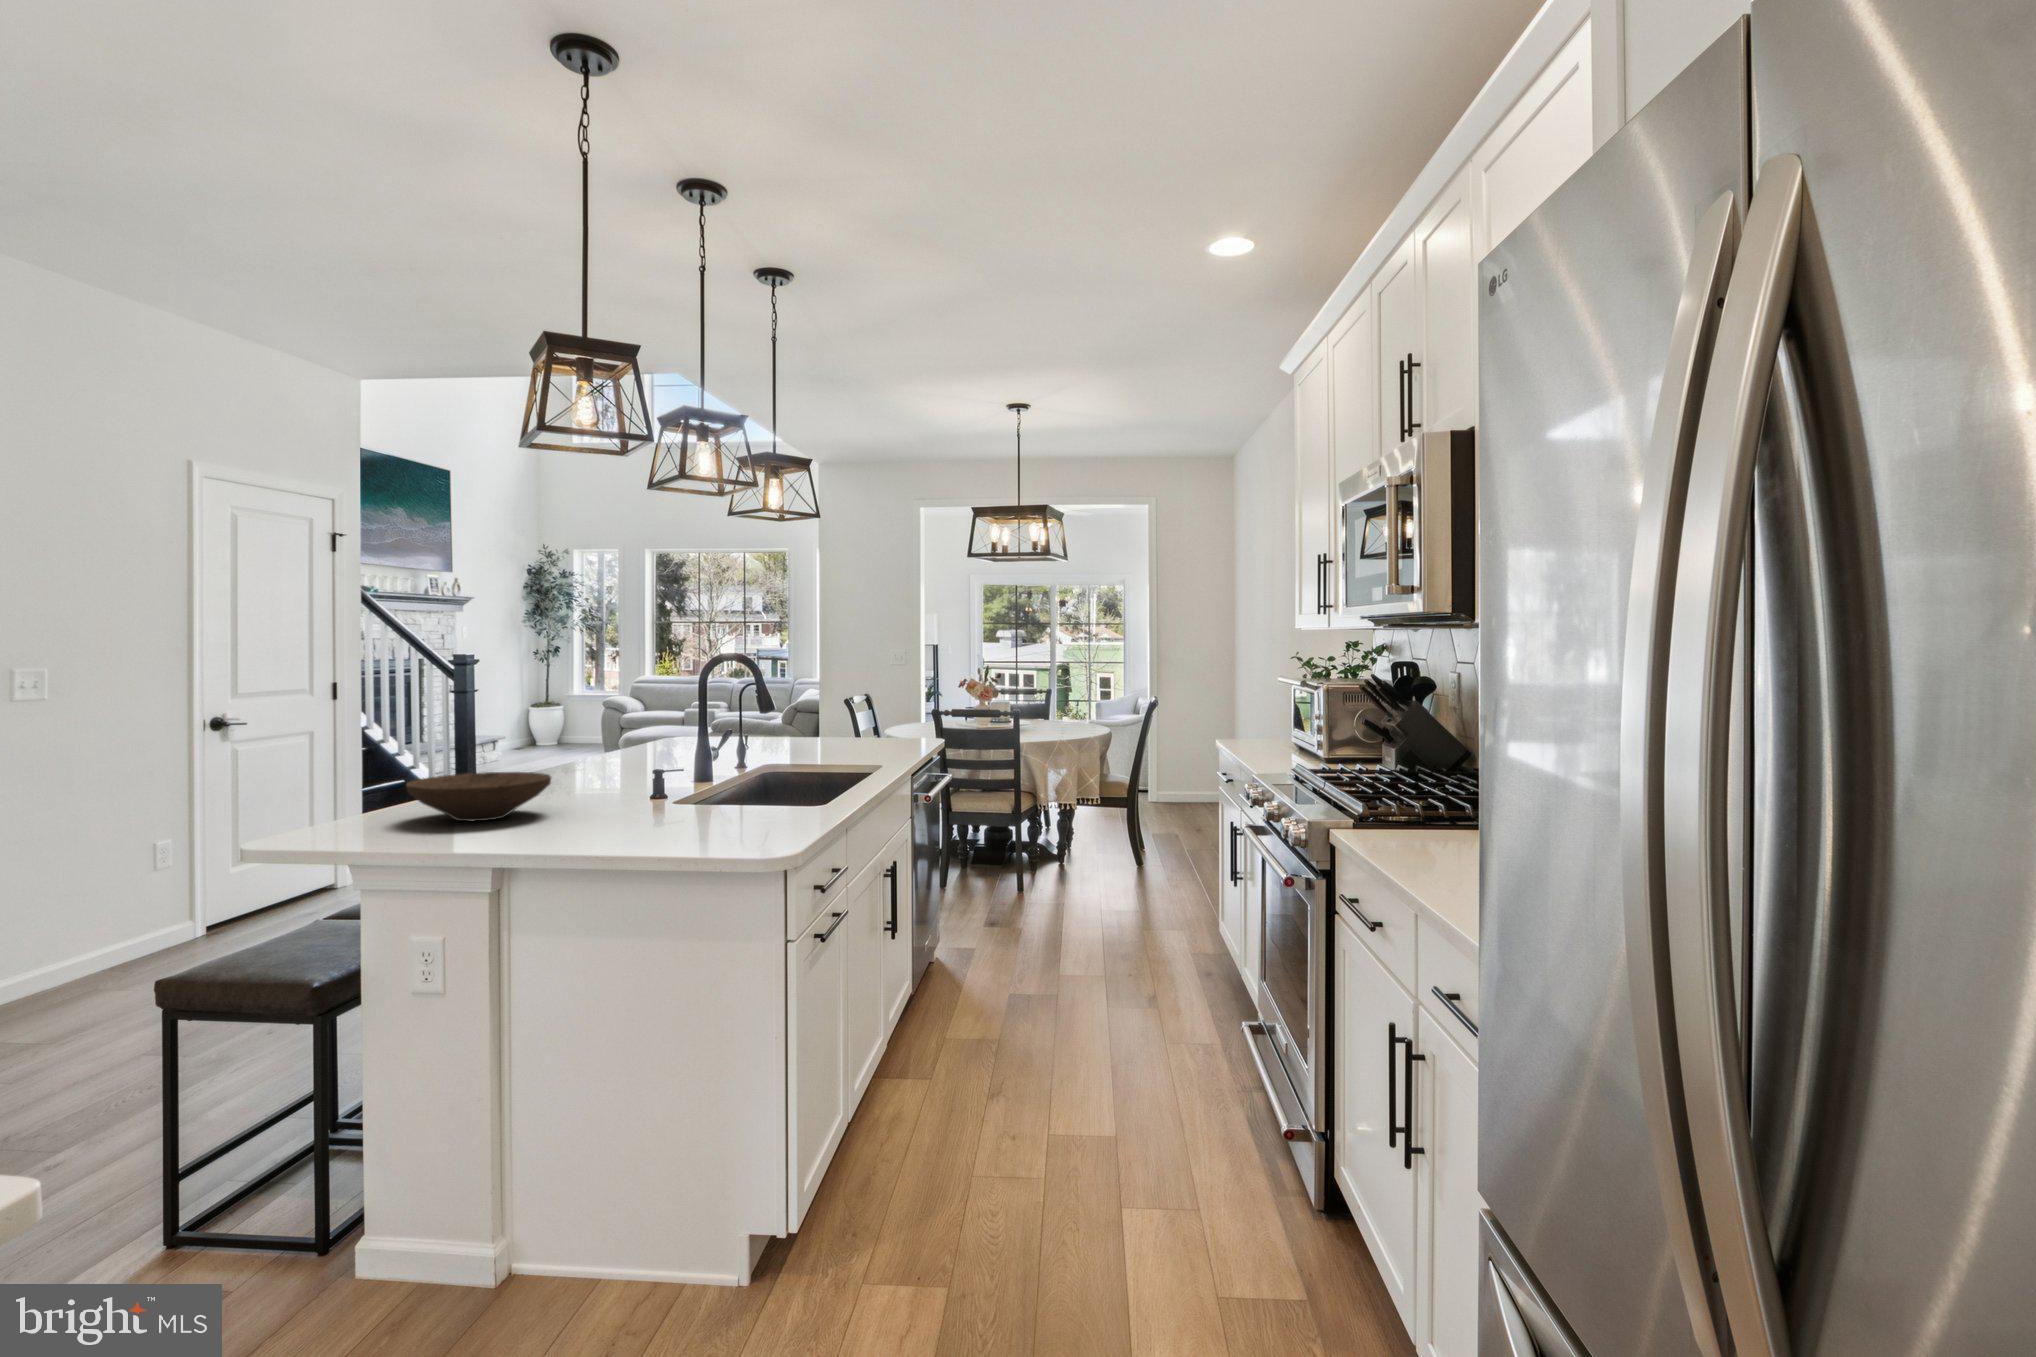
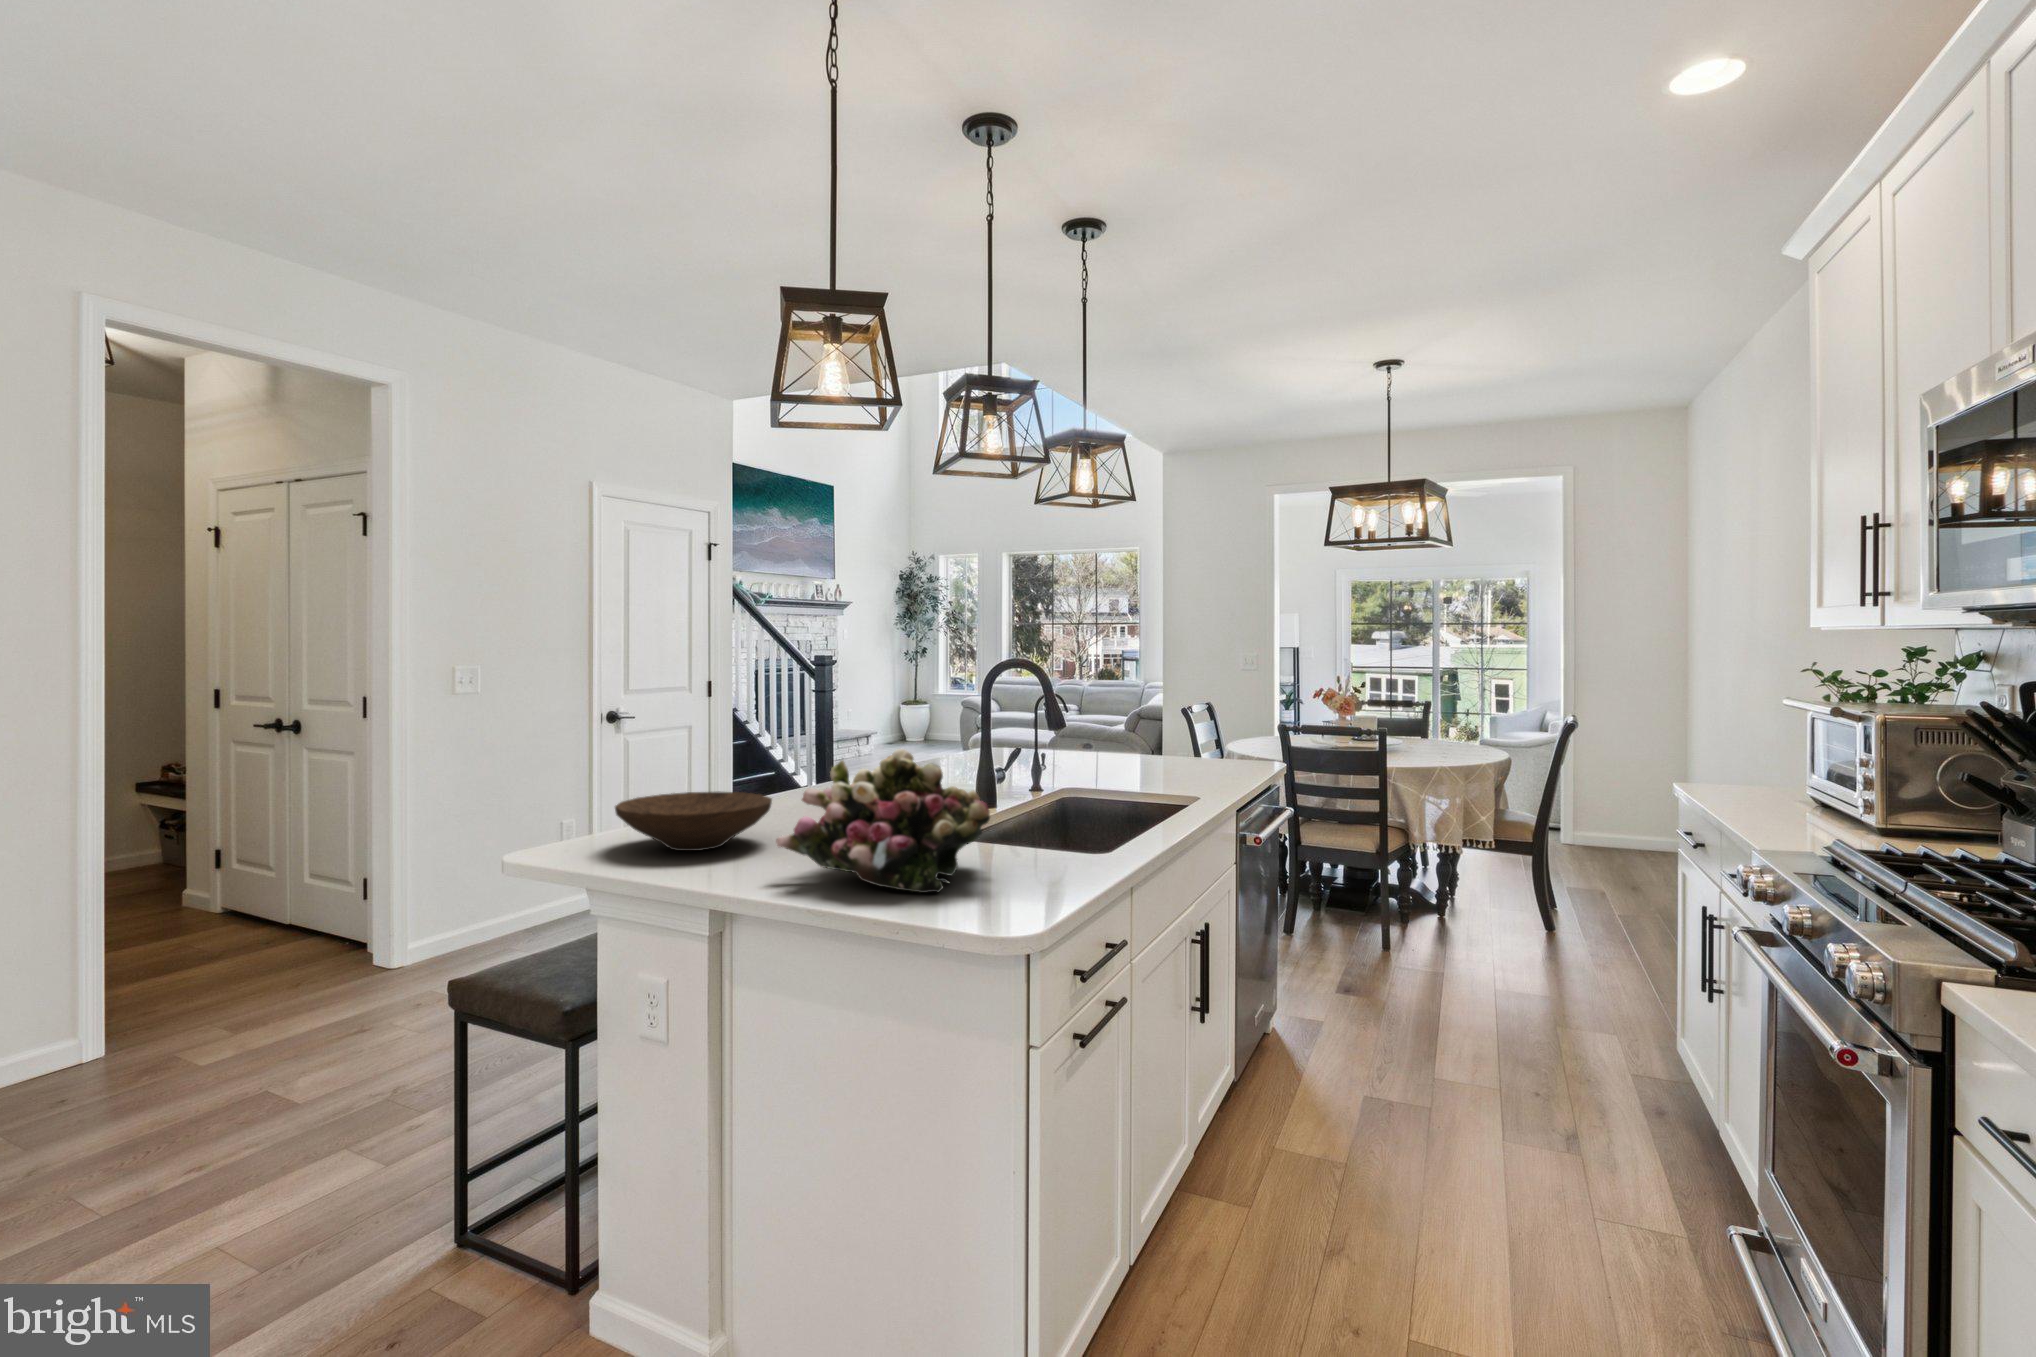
flower arrangement: none [583,726,762,832] -> present [776,749,990,893]

